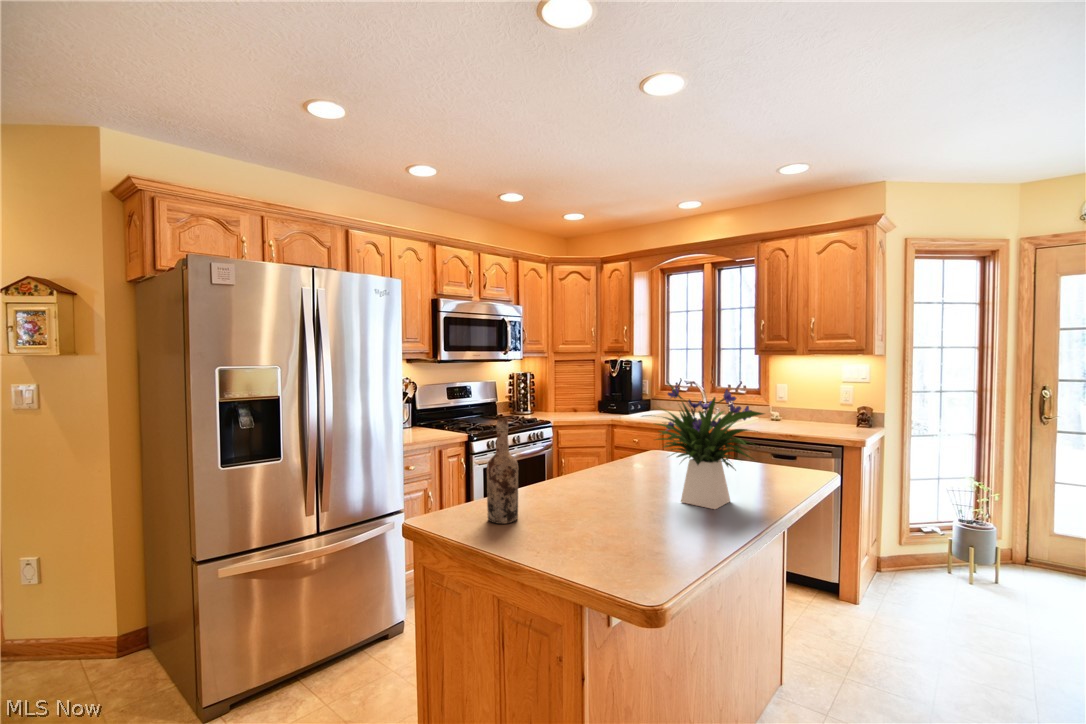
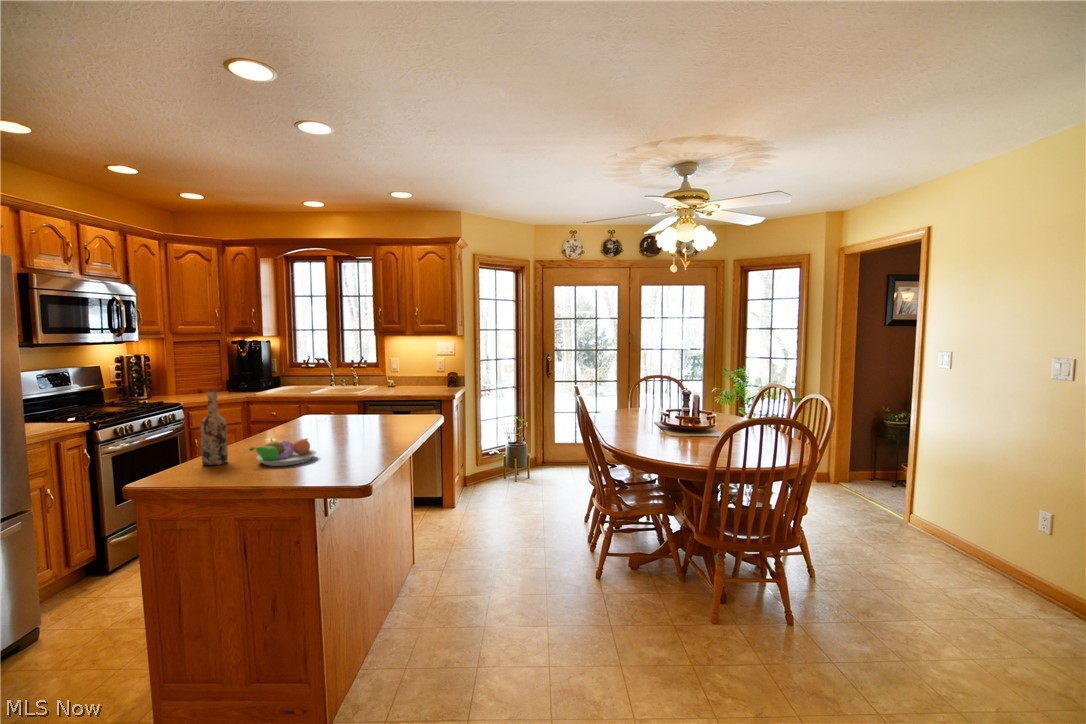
flower arrangement: present [656,382,764,509] -> none [311,357,393,438]
fruit bowl: none [534,496,629,550] -> present [249,439,316,466]

